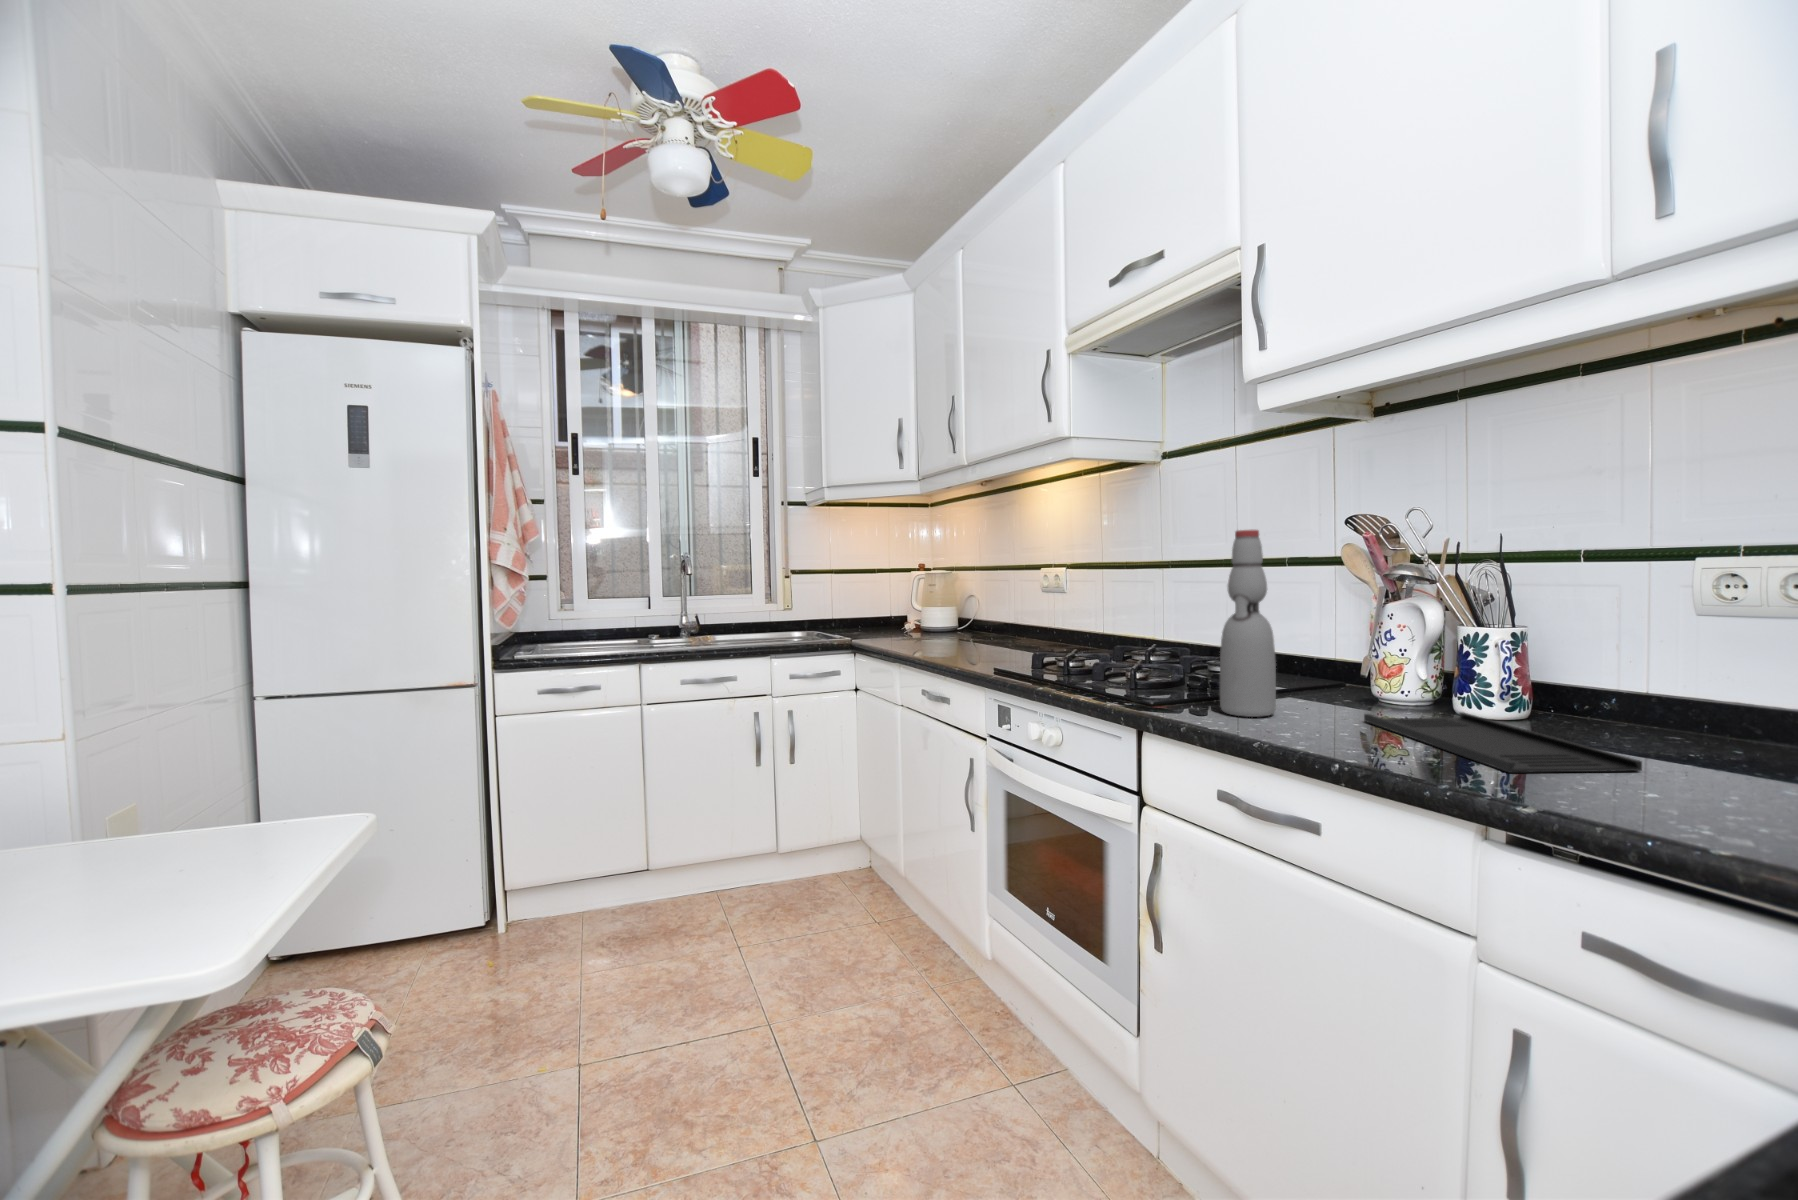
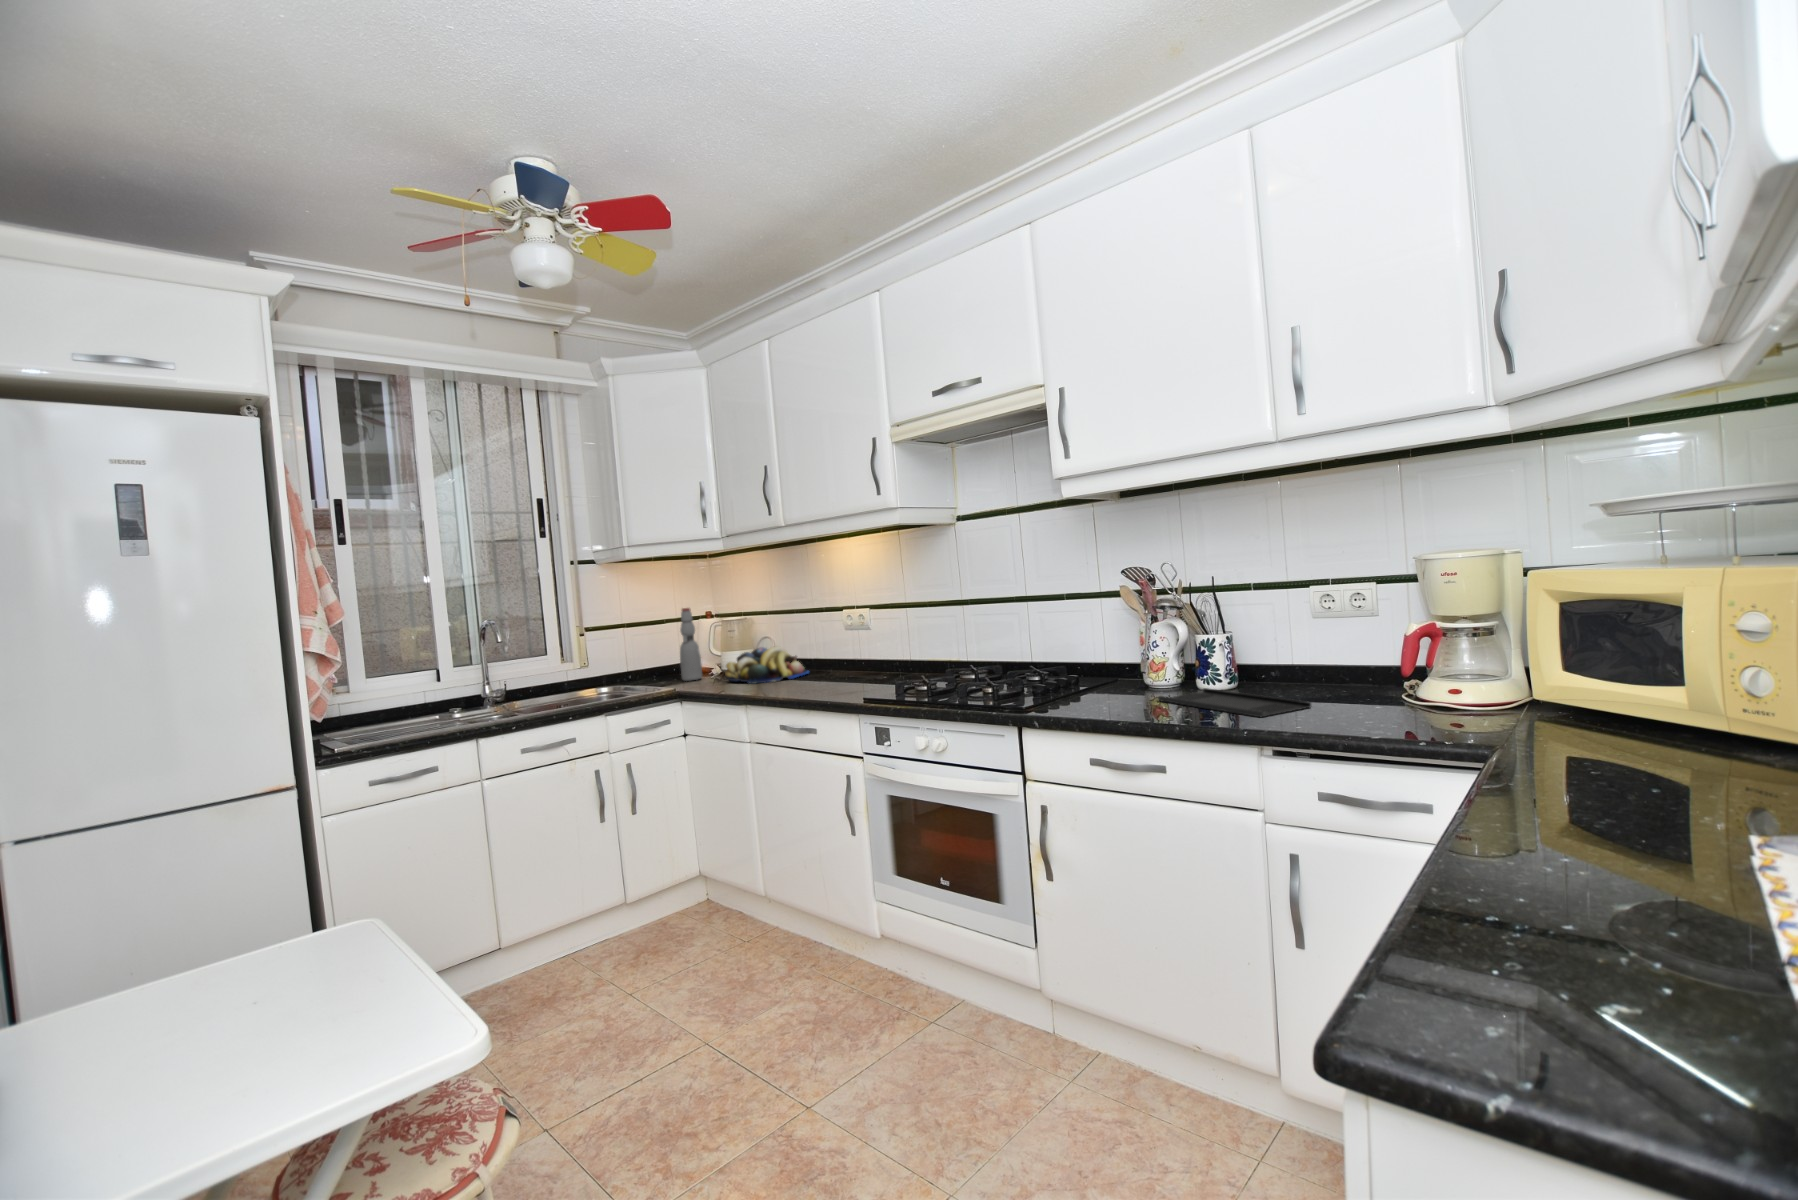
bottle: present [1220,530,1276,717] -> present [680,608,702,681]
fruit bowl: none [904,604,998,642] -> present [725,646,809,684]

